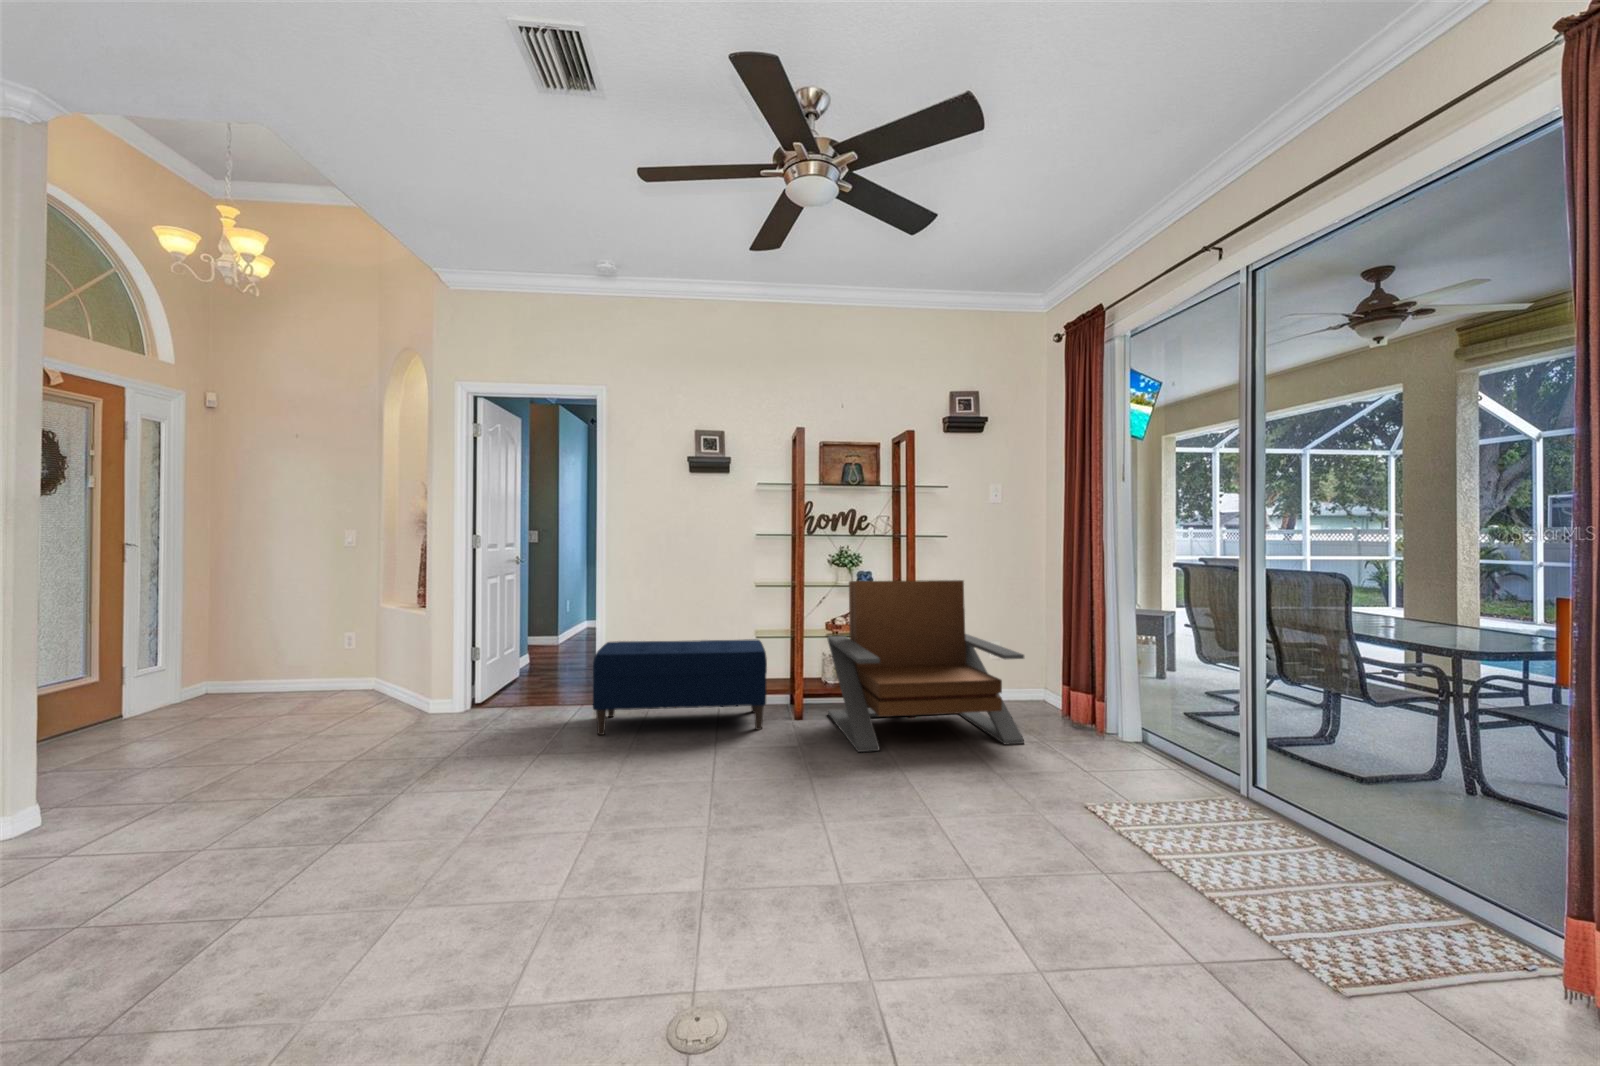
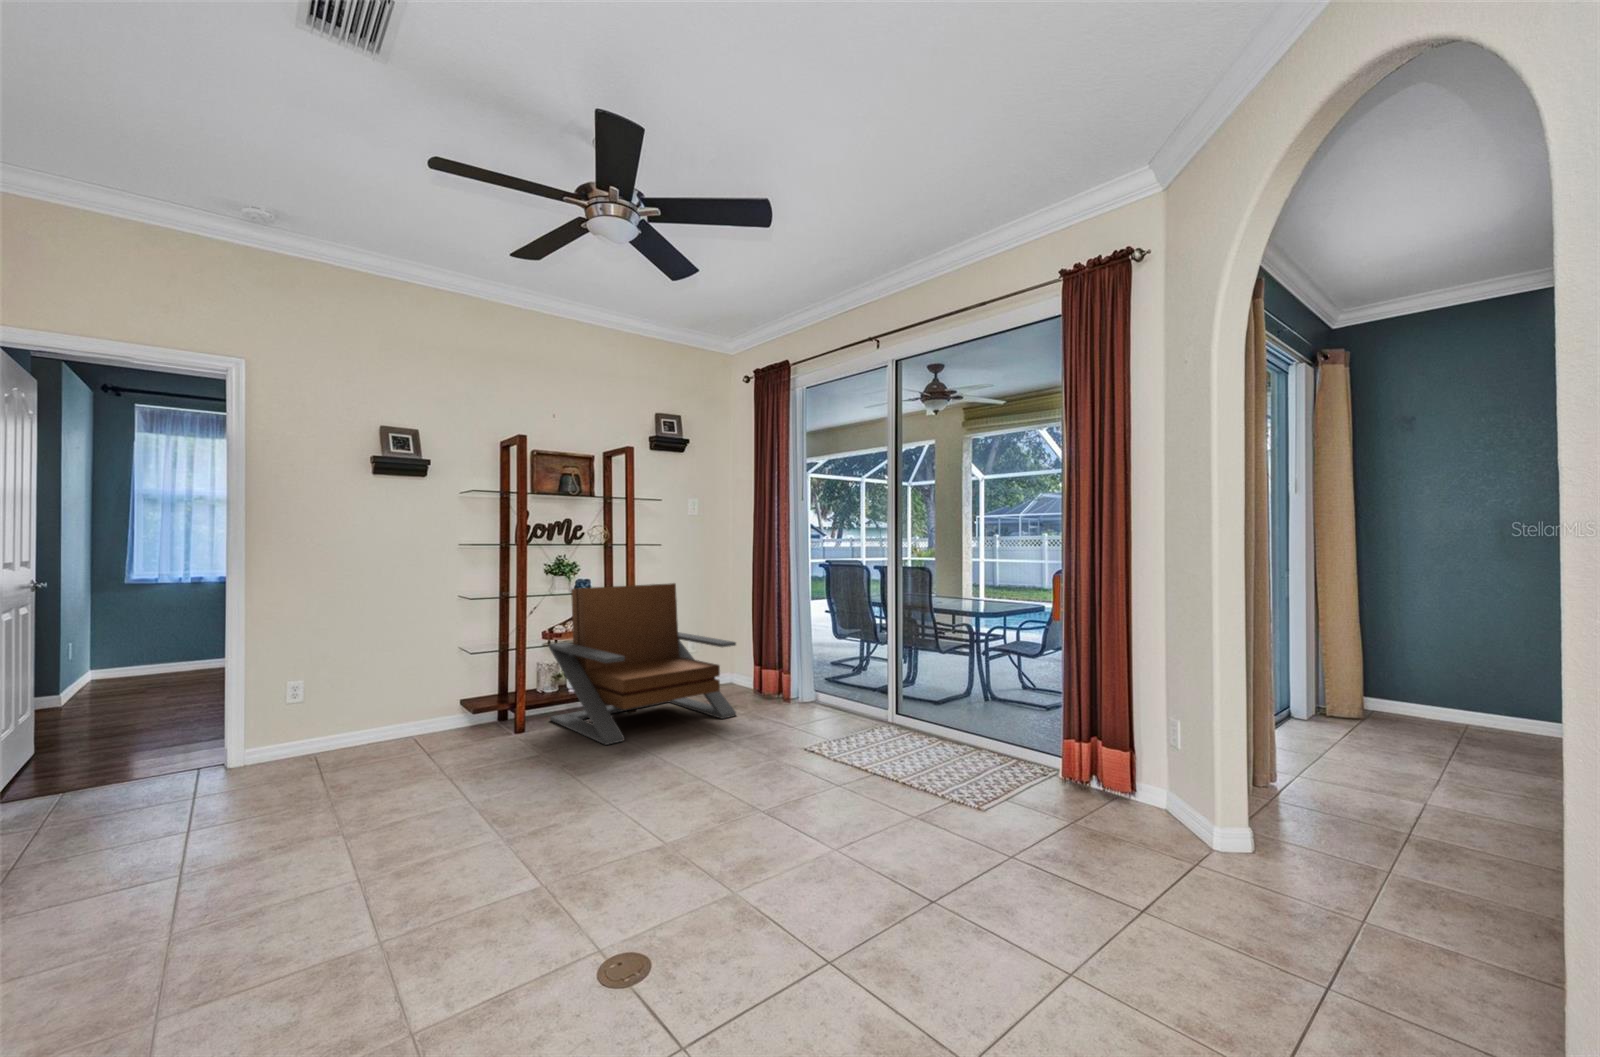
bench: present [593,639,767,735] -> none [276,654,498,782]

